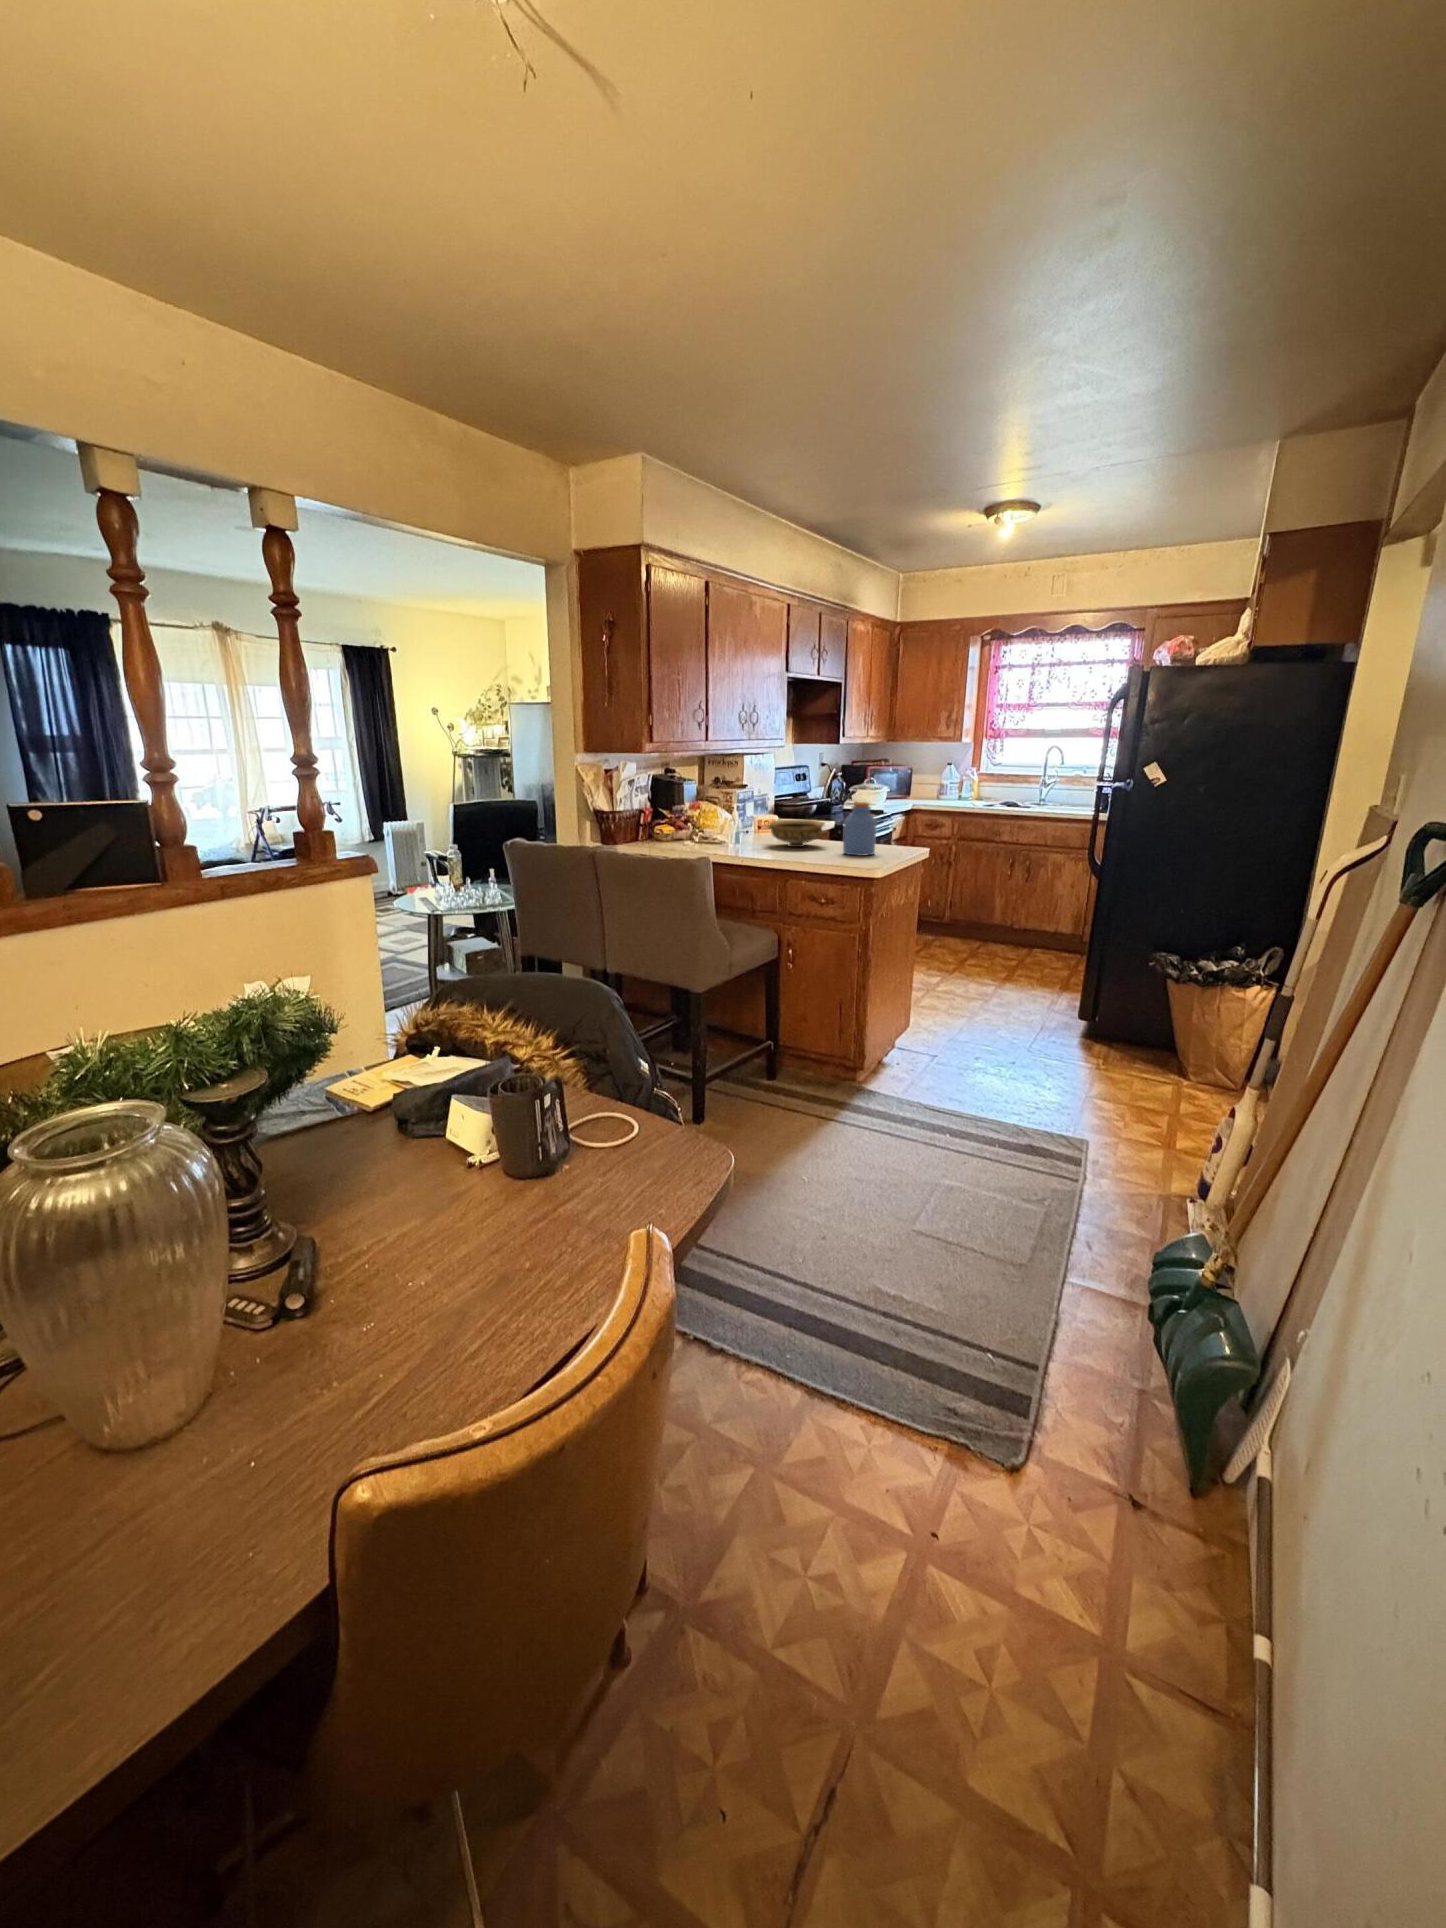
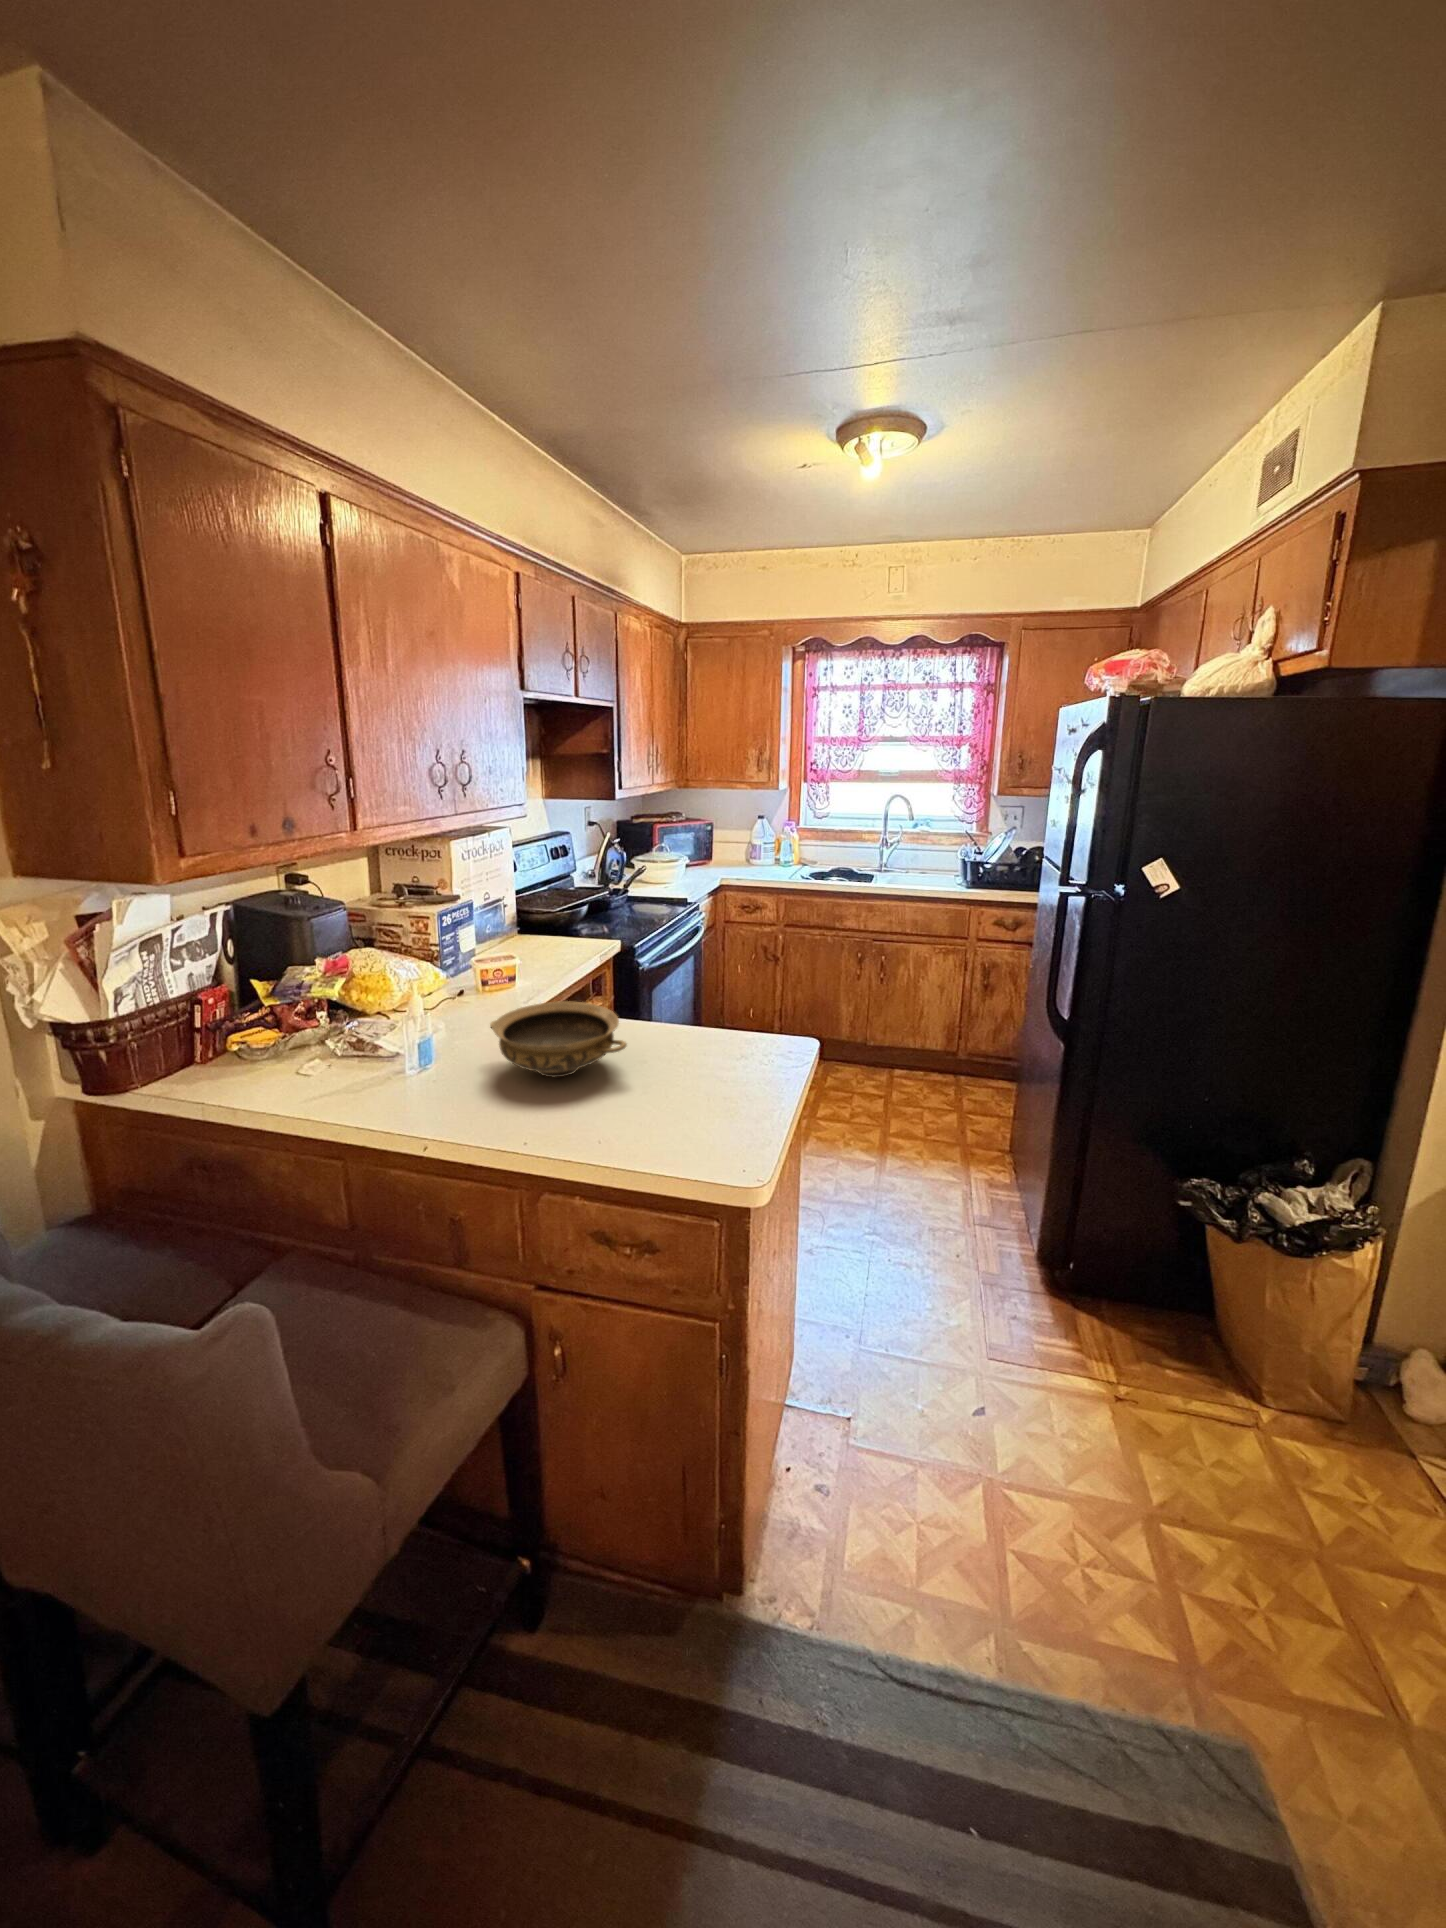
jar: present [843,802,877,856] -> none [667,993,740,1123]

